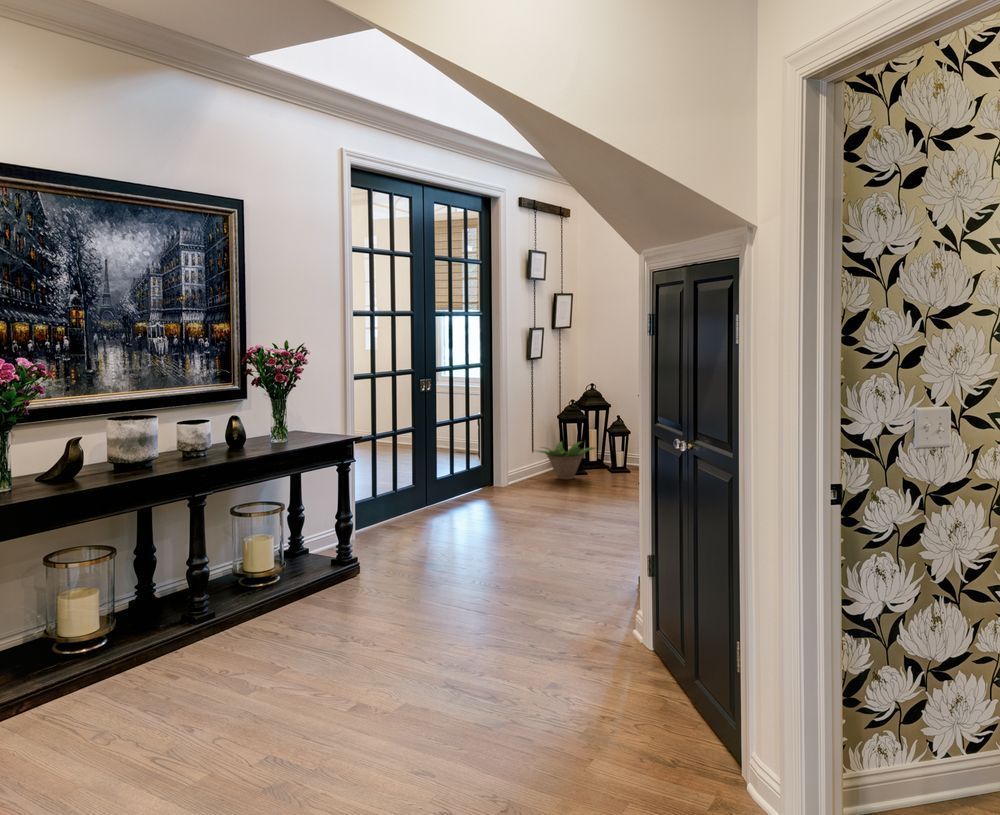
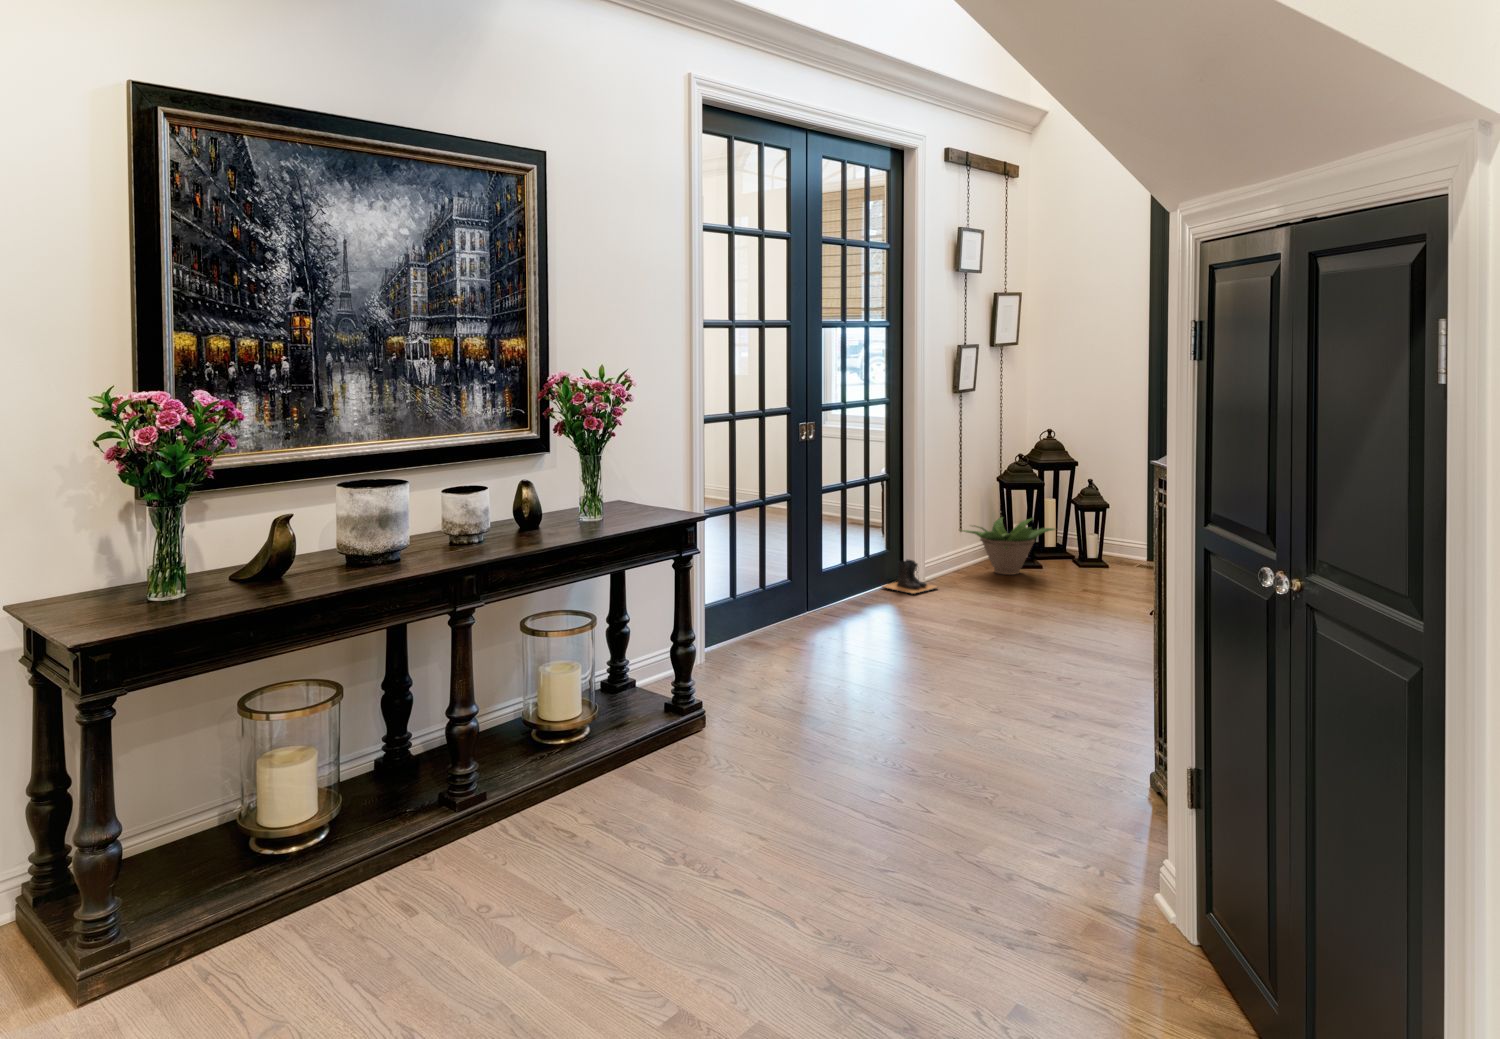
boots: none [480,471,520,493] -> present [882,559,938,594]

